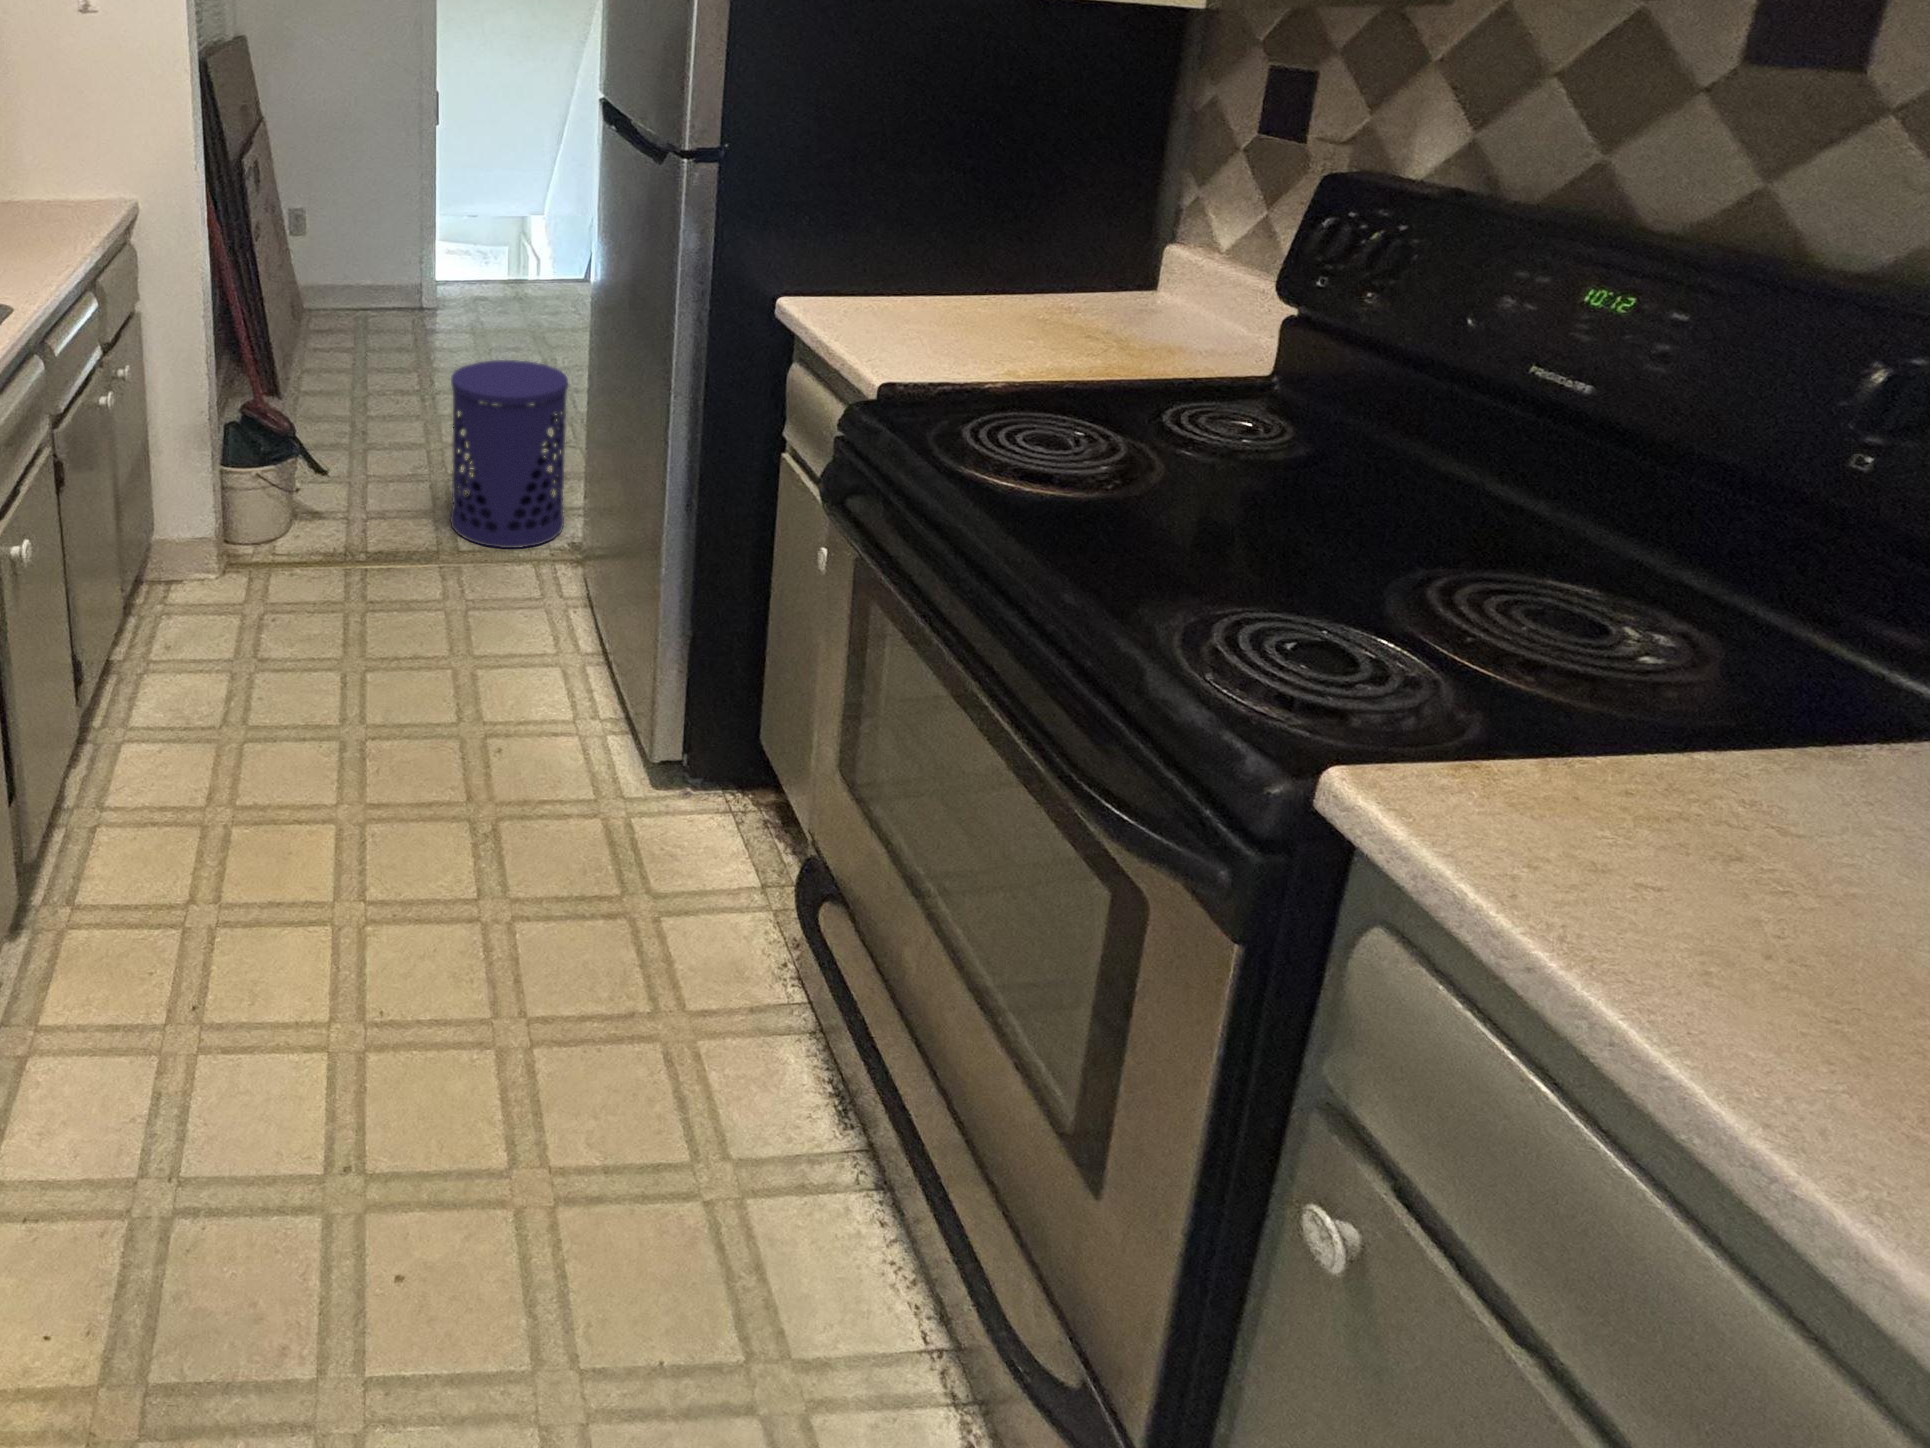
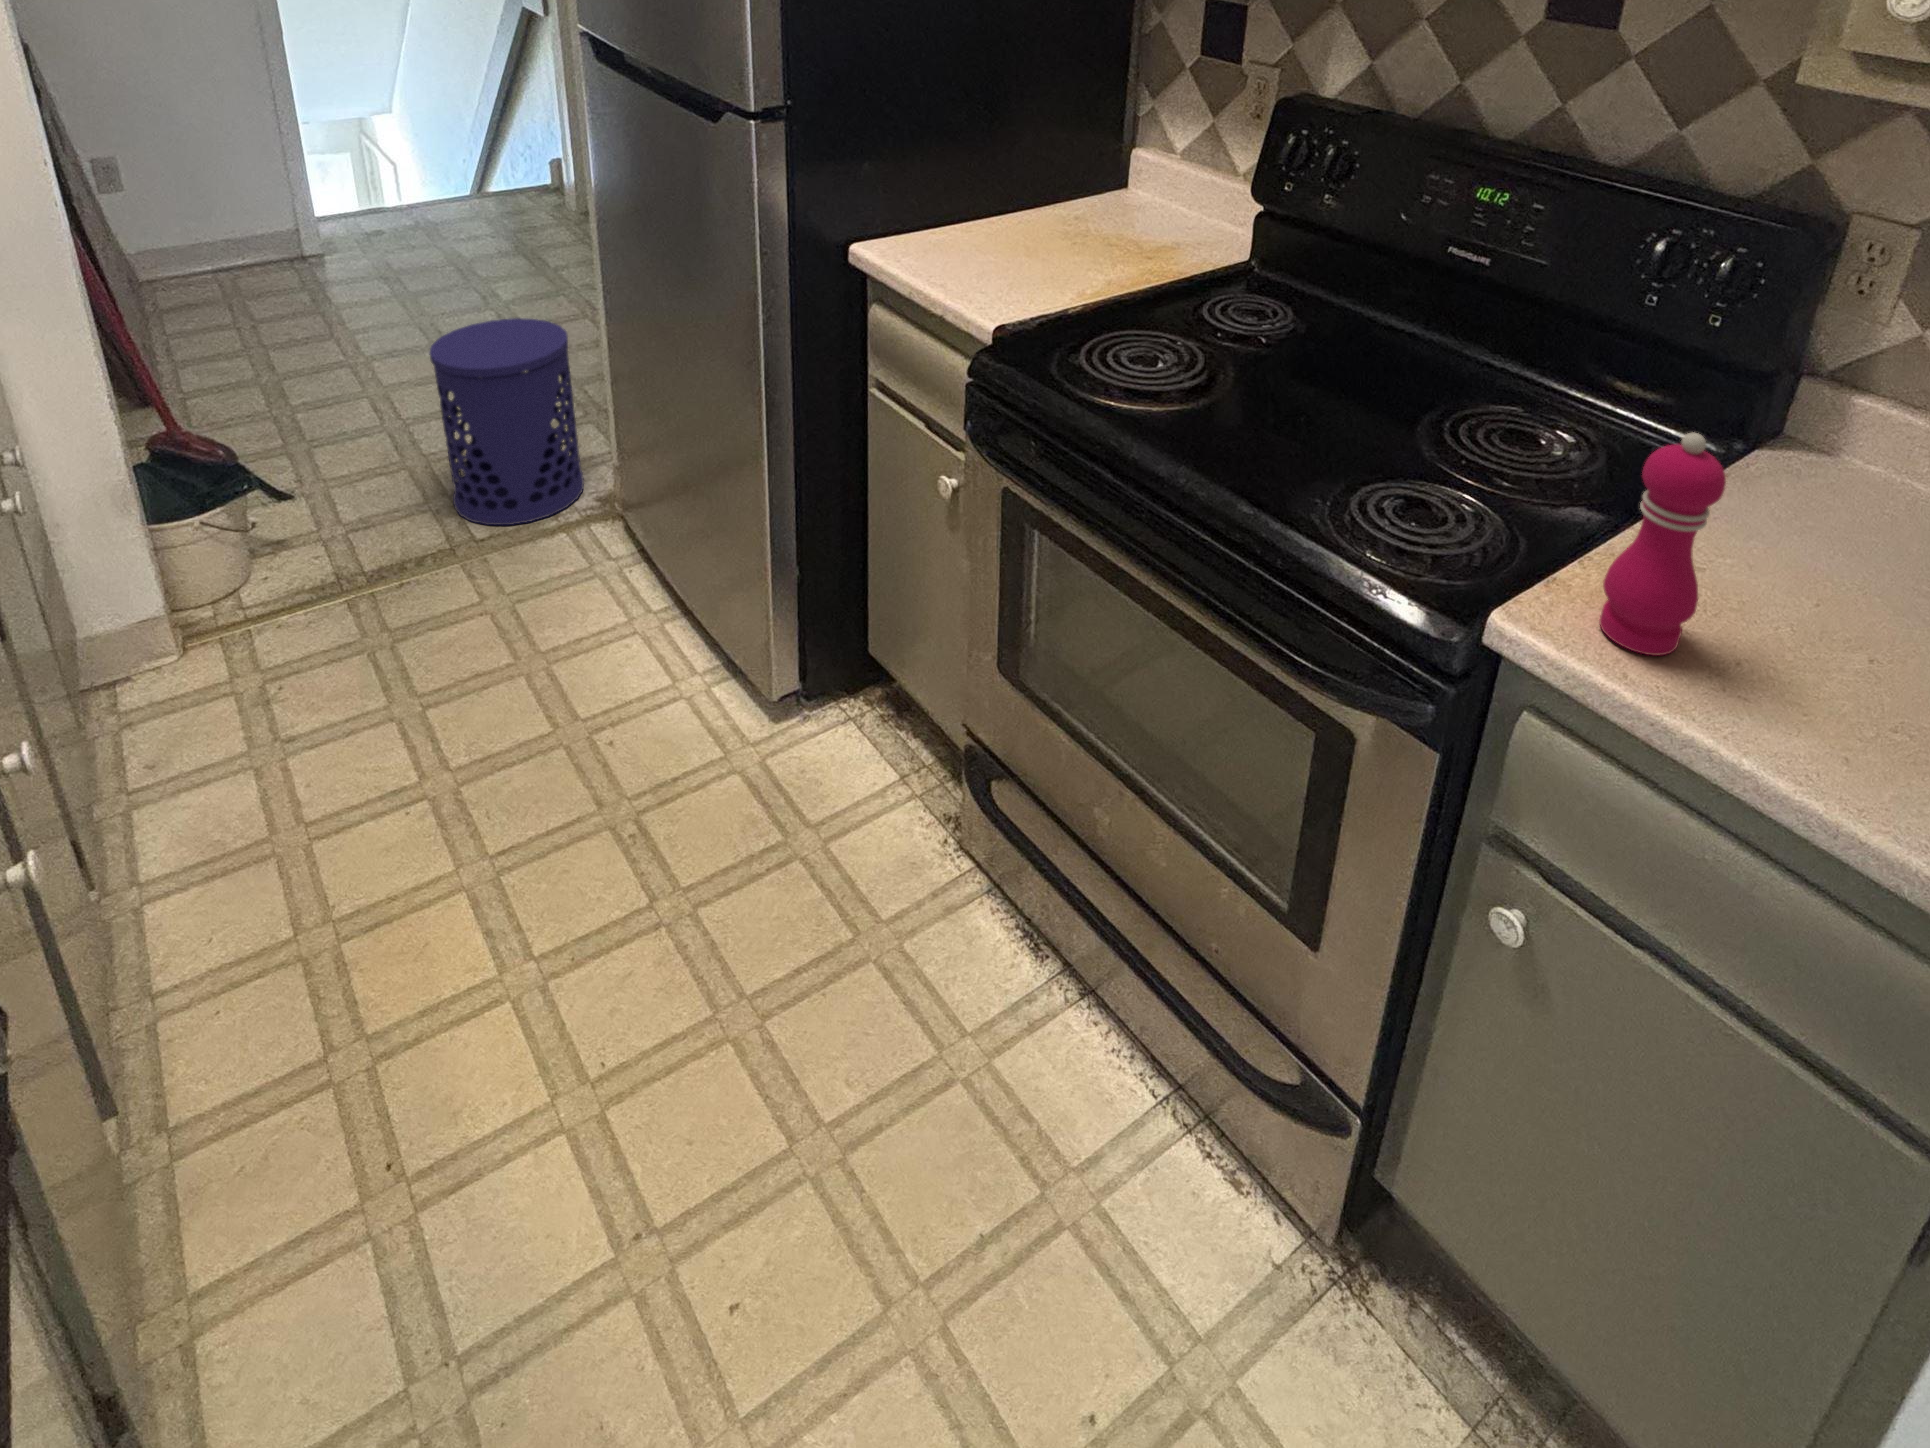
pepper mill: none [1511,557,1726,897] -> present [1599,433,1726,656]

